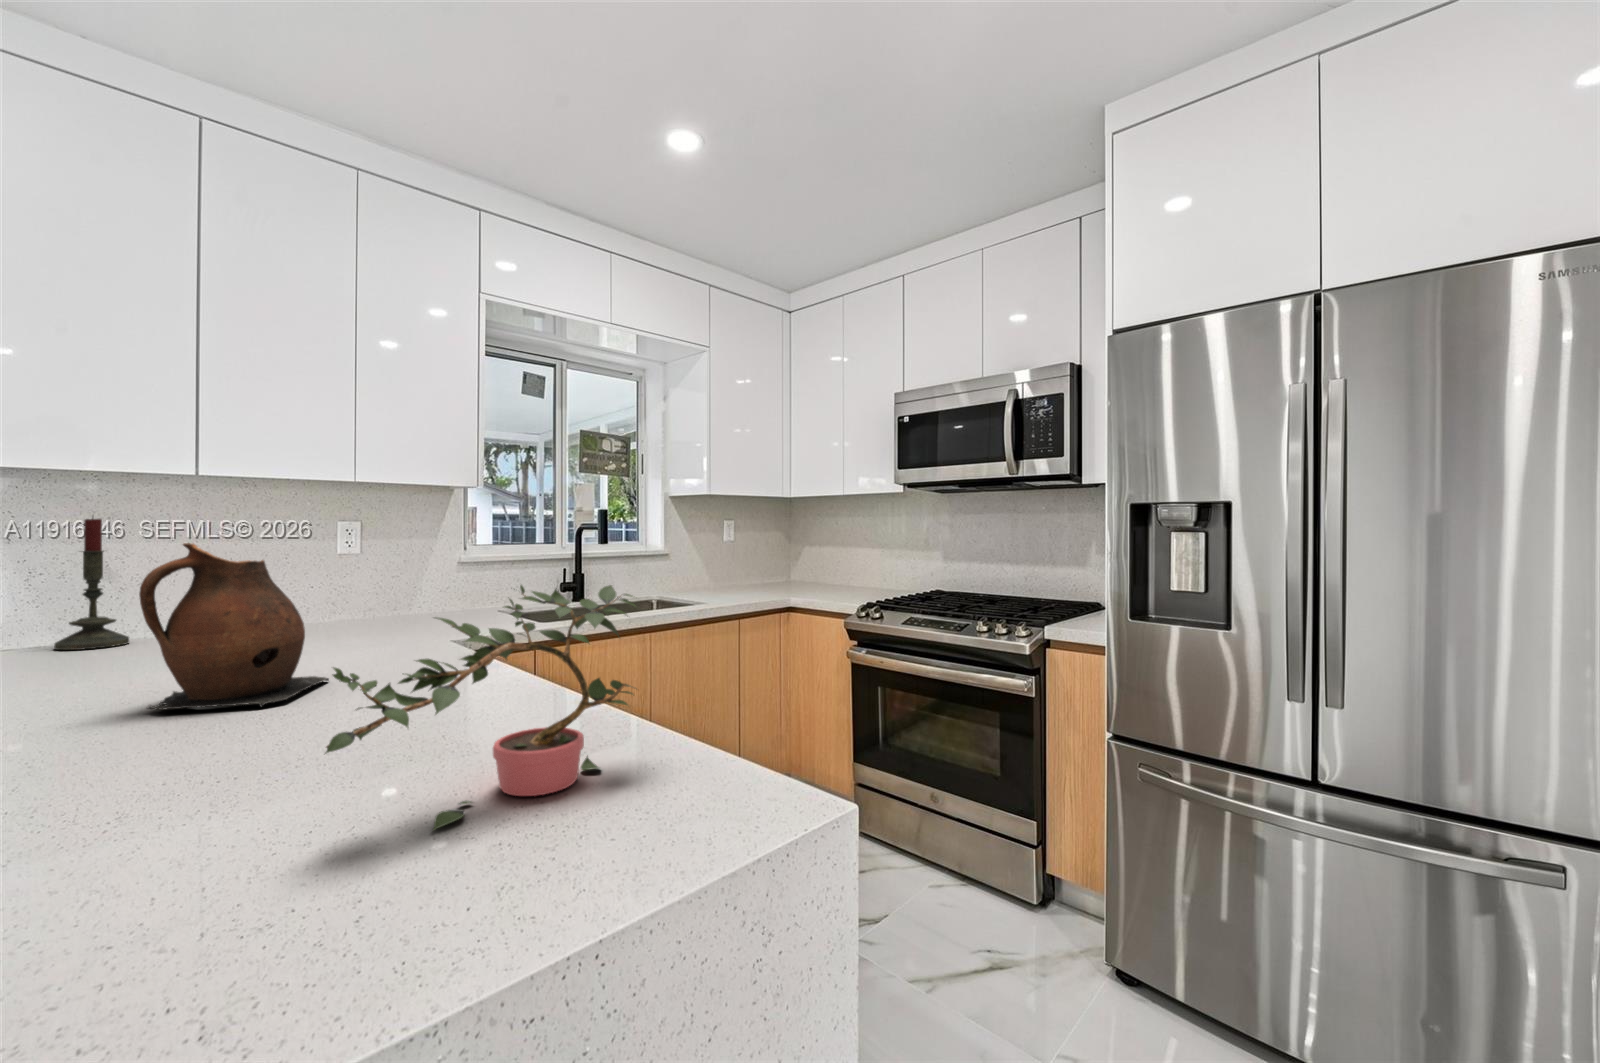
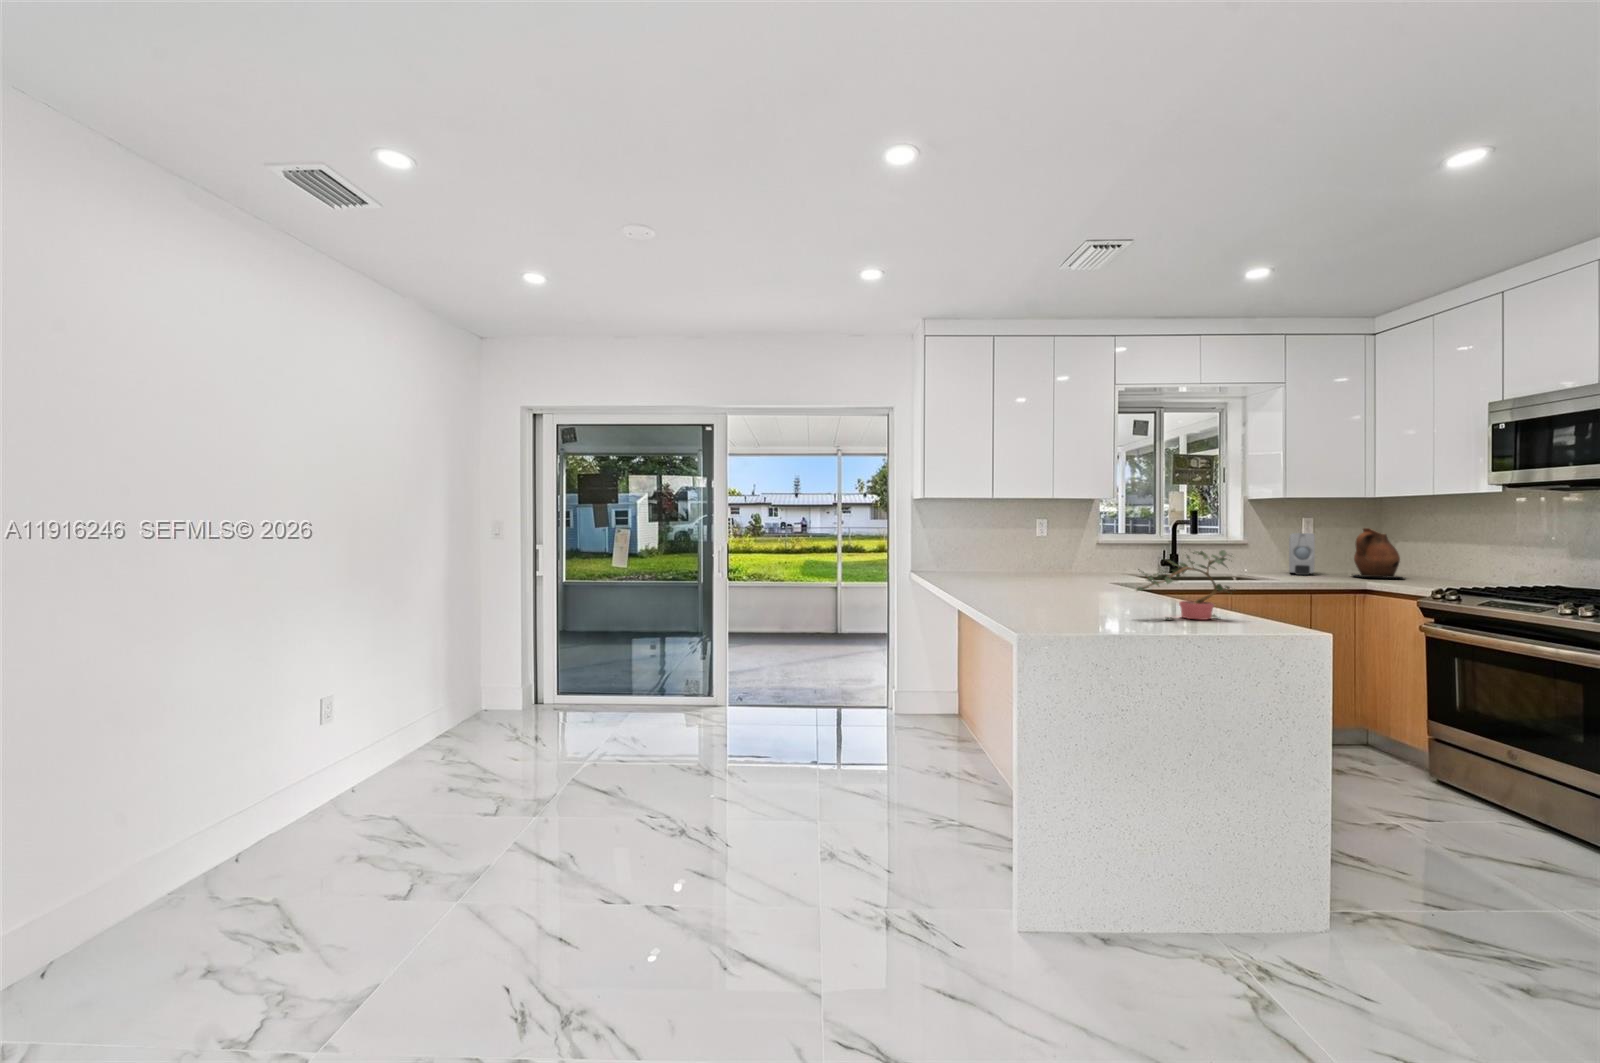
candle: present [54,518,129,650] -> none [937,518,960,577]
soap dispenser: none [712,540,737,591] -> present [1289,533,1315,575]
ceramic pitcher: present [139,543,329,710] -> present [1353,528,1402,578]

